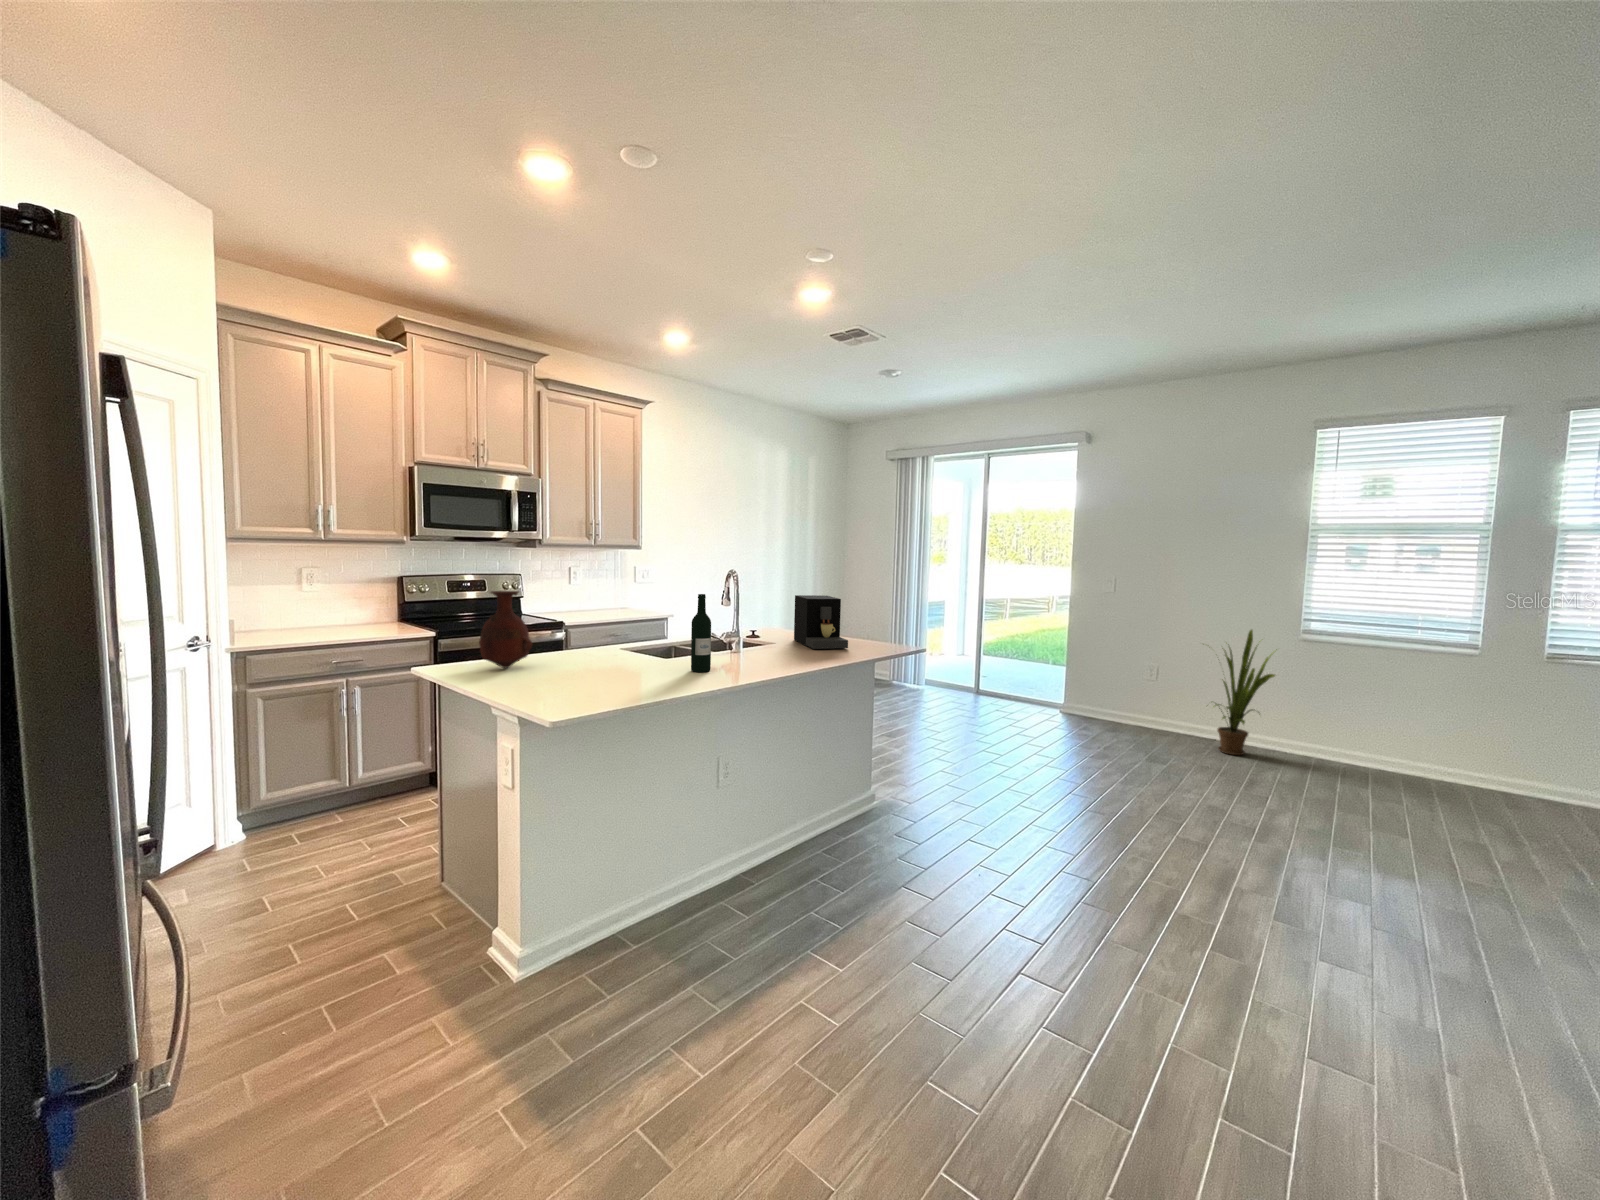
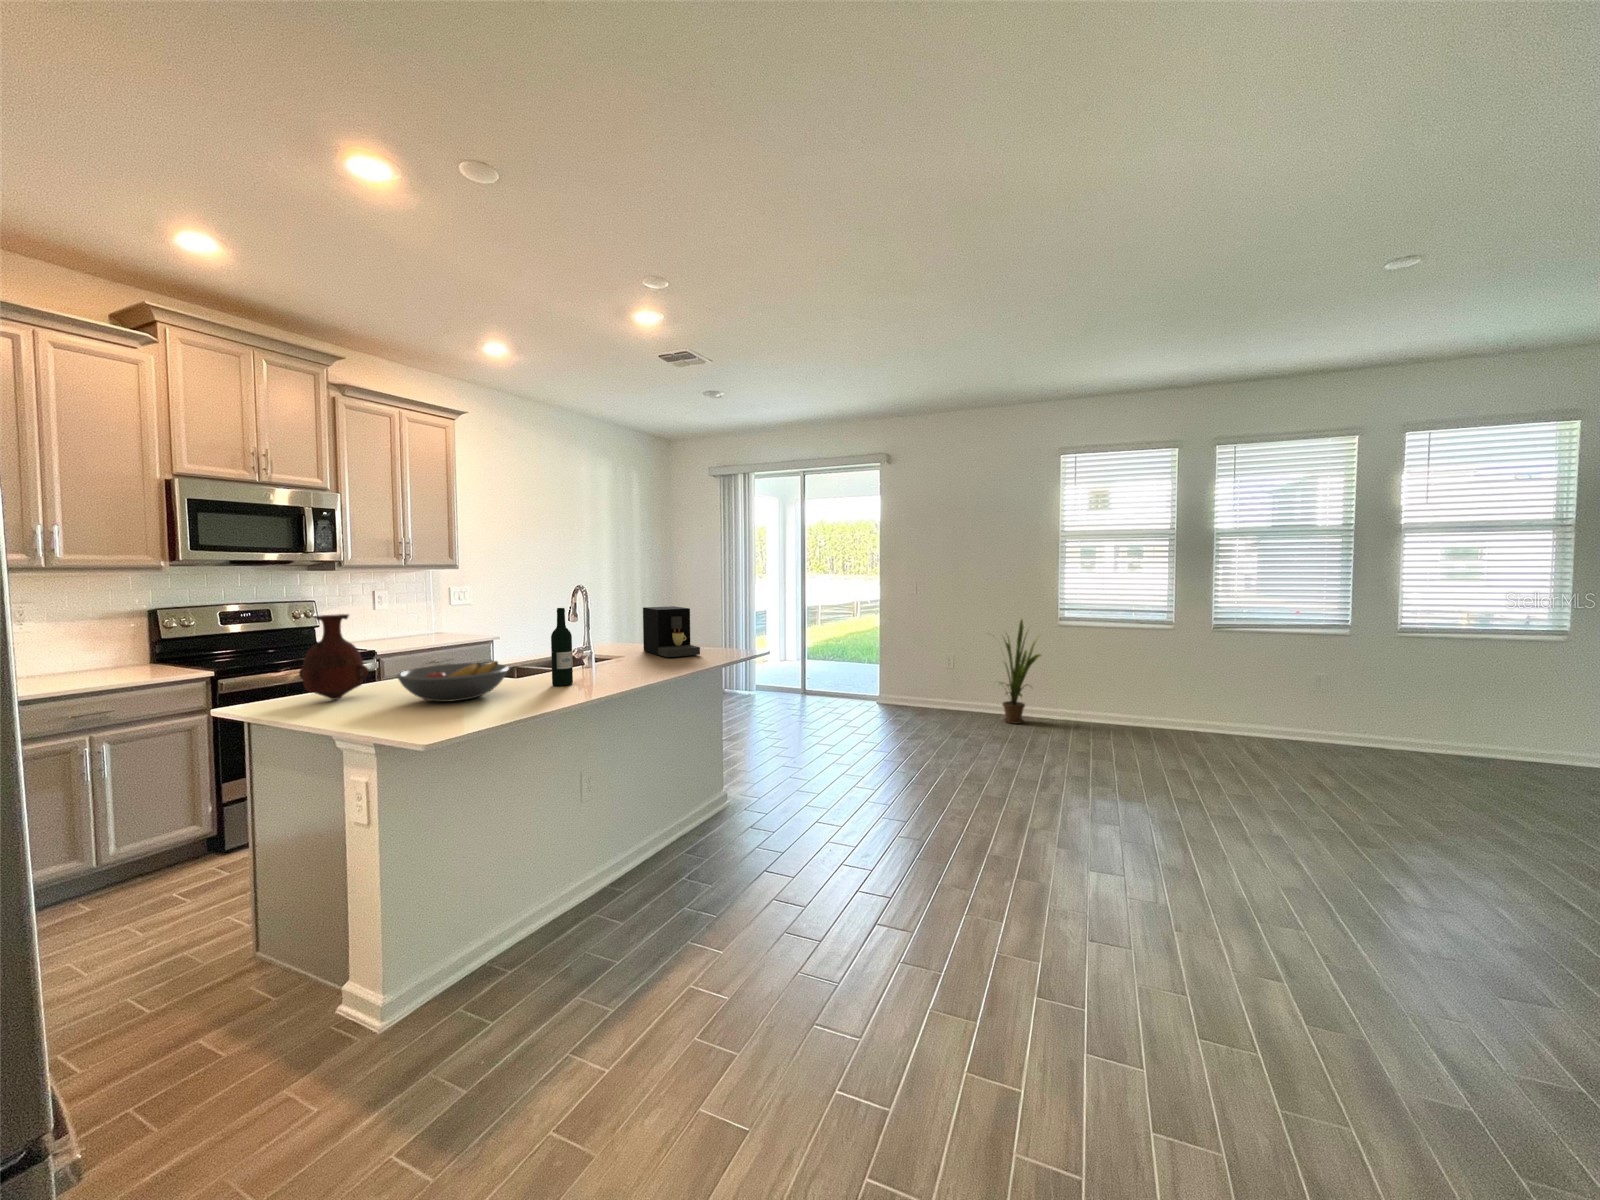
fruit bowl: none [550,643,649,679] -> present [397,661,509,702]

